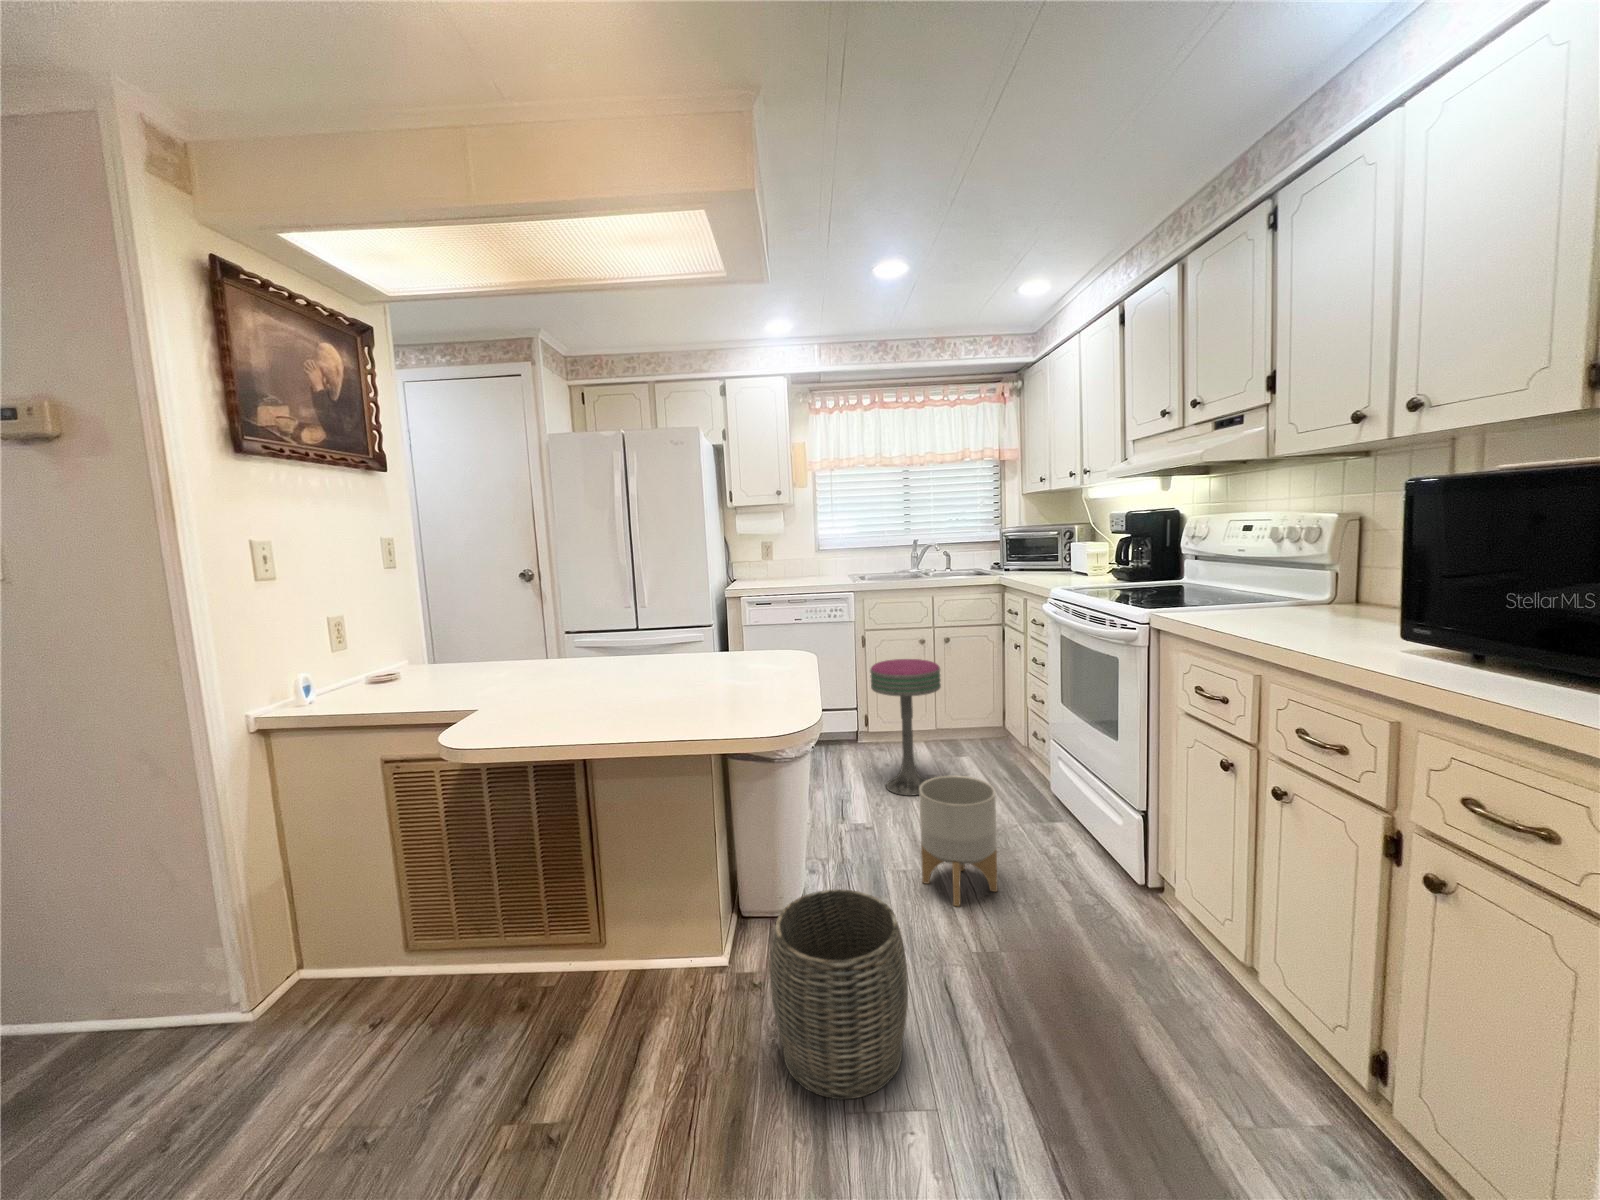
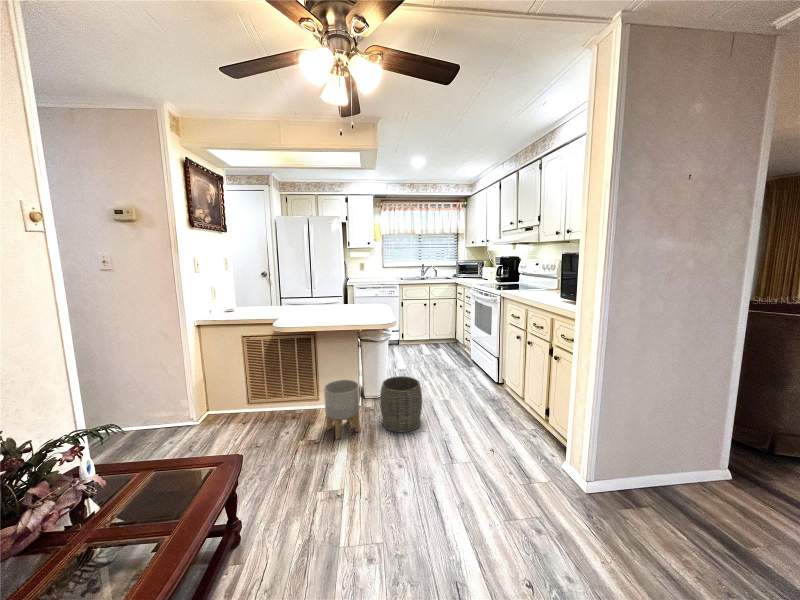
bar stool: present [870,659,941,796] -> none [406,310,432,360]
planter: present [919,776,997,906] -> present [324,380,360,439]

